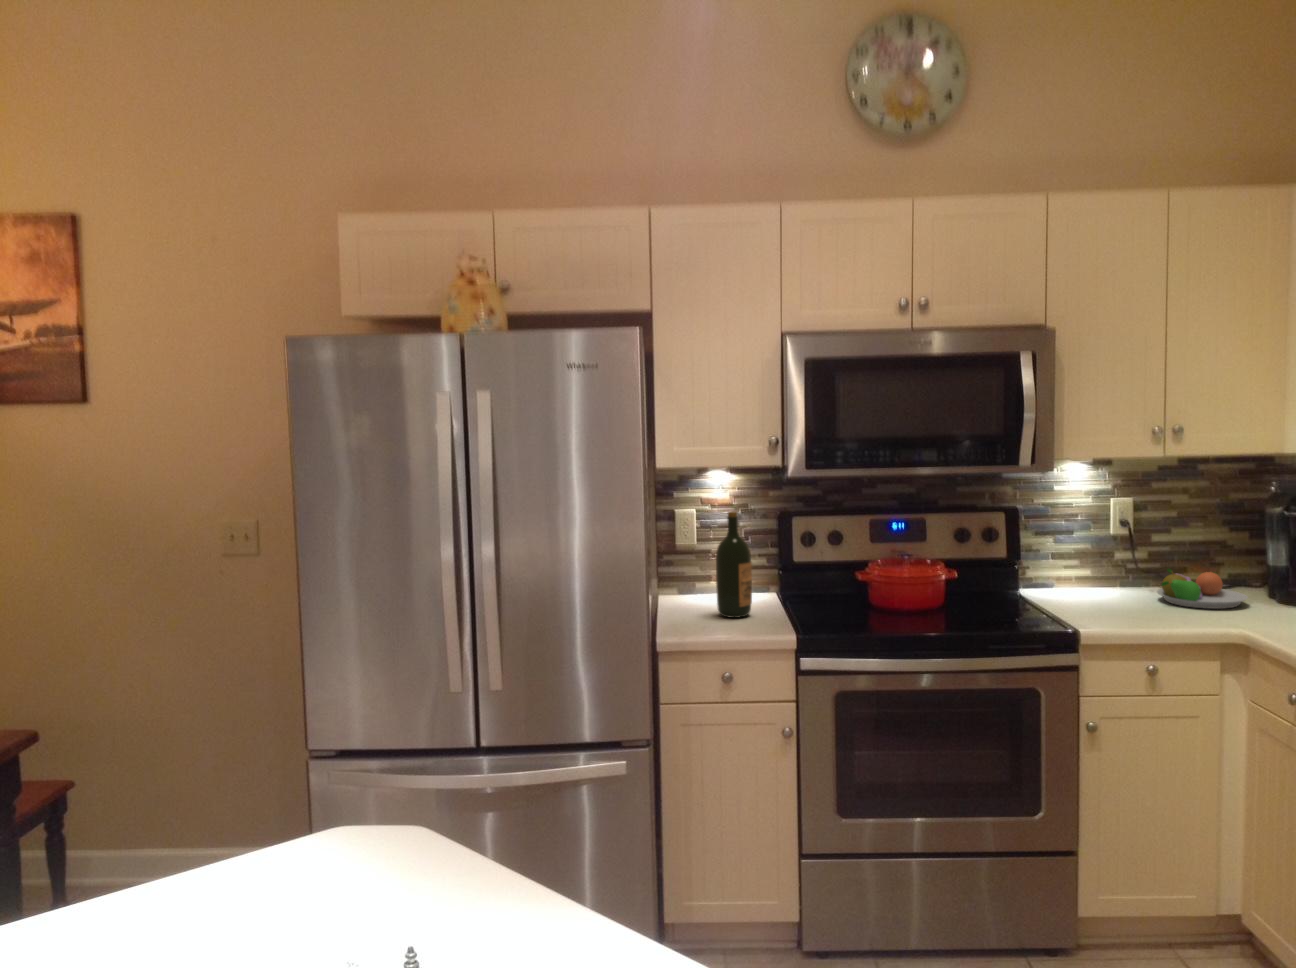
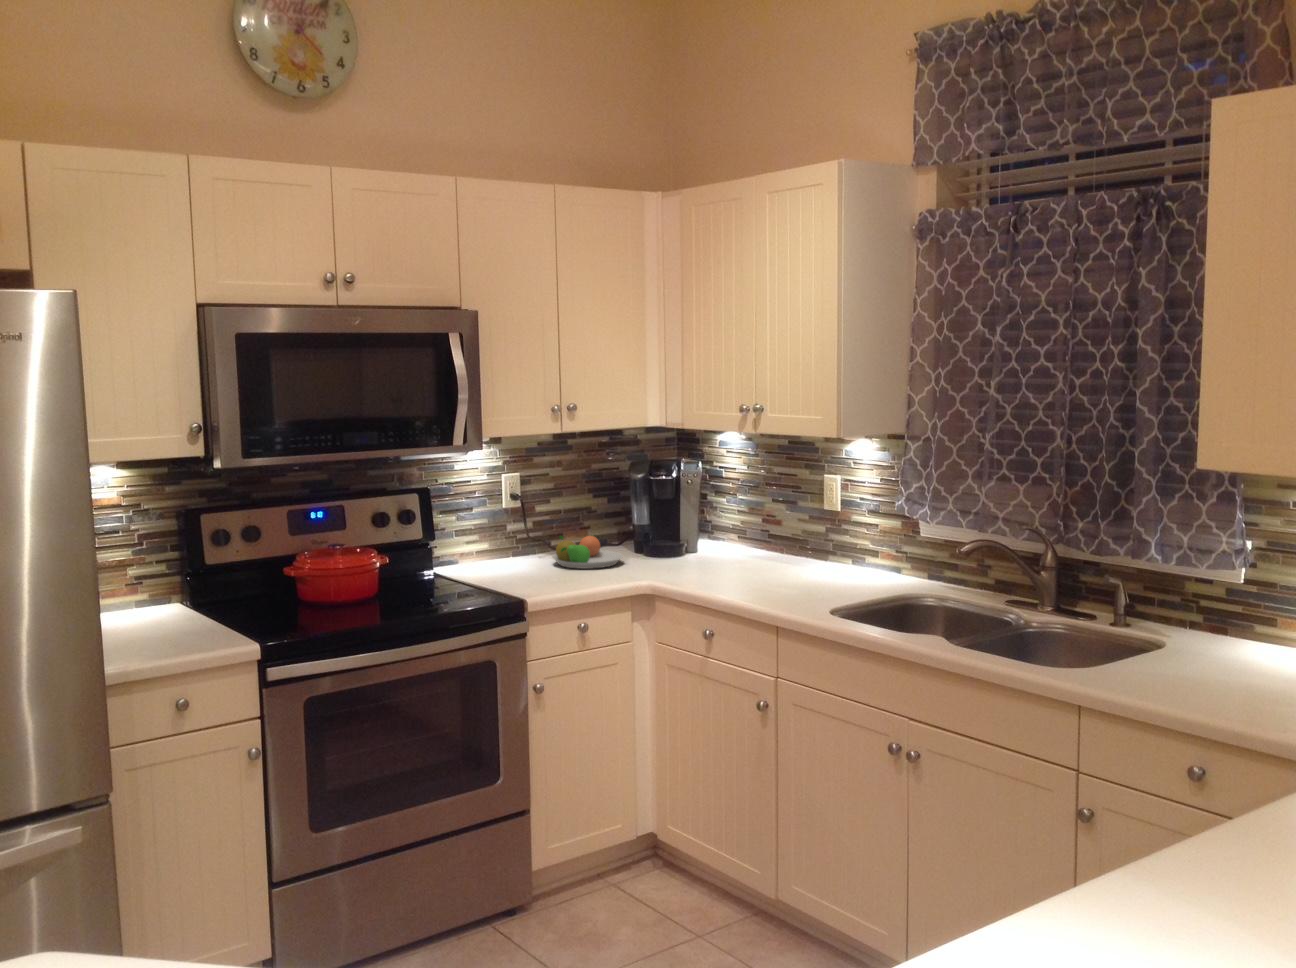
wine bottle: present [716,511,752,618] -> none [135,512,183,638]

